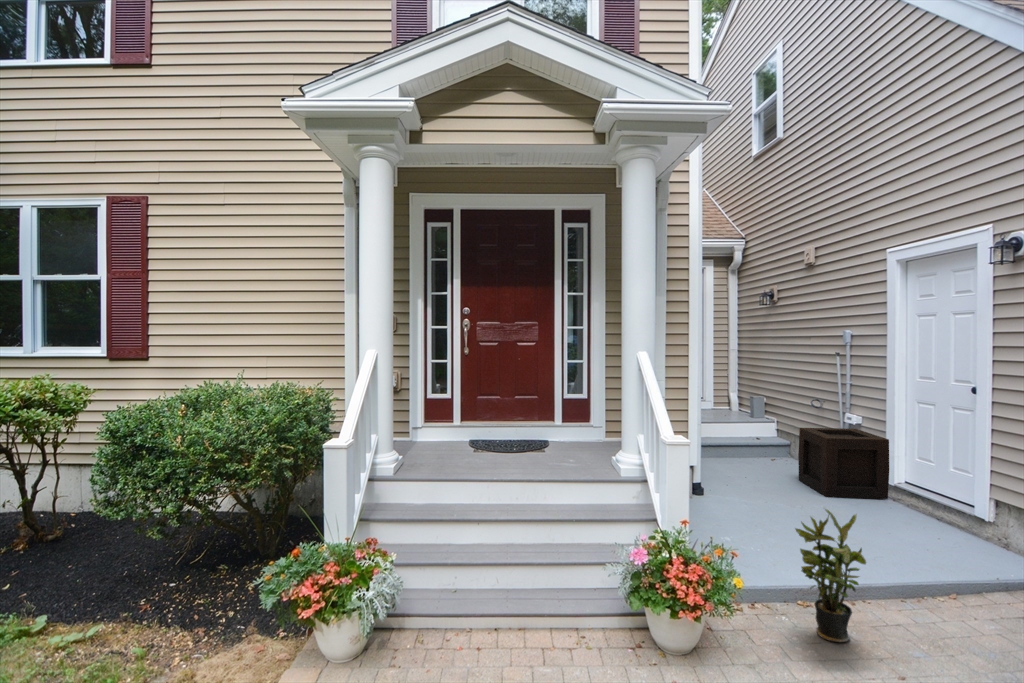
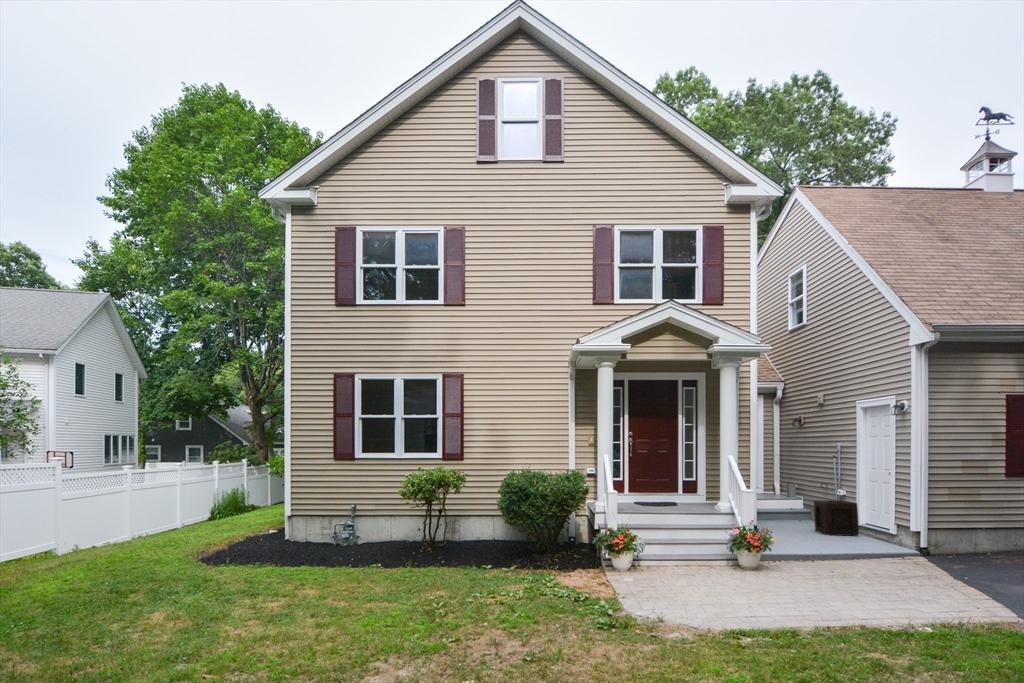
potted plant: present [795,509,866,642] -> none [793,514,819,563]

